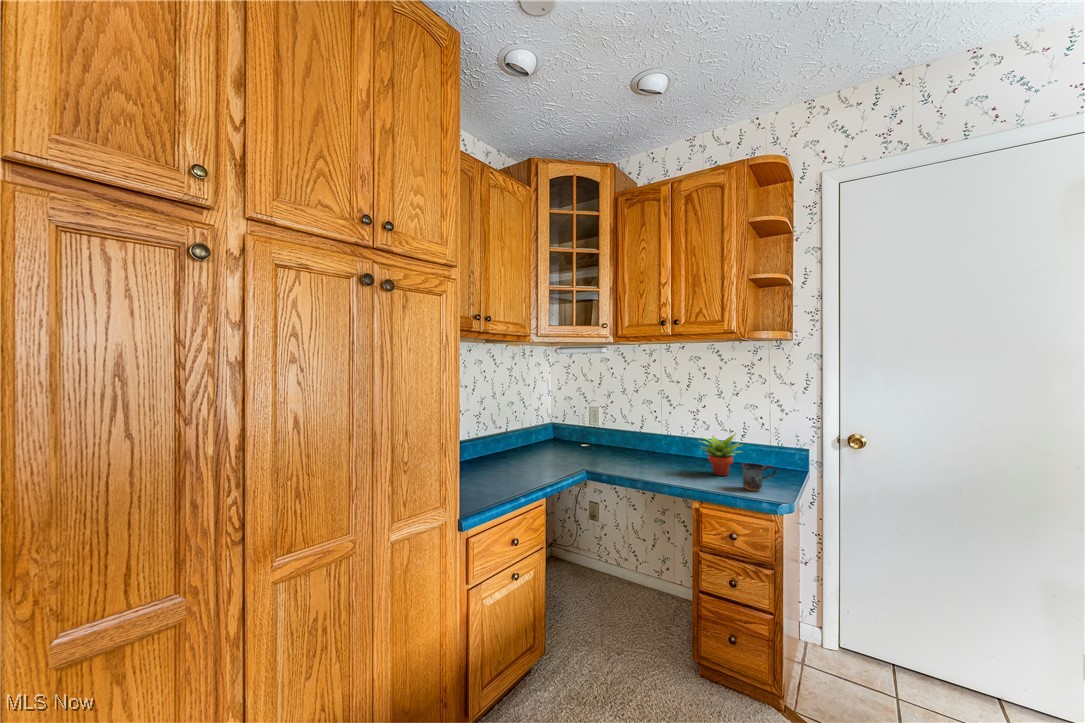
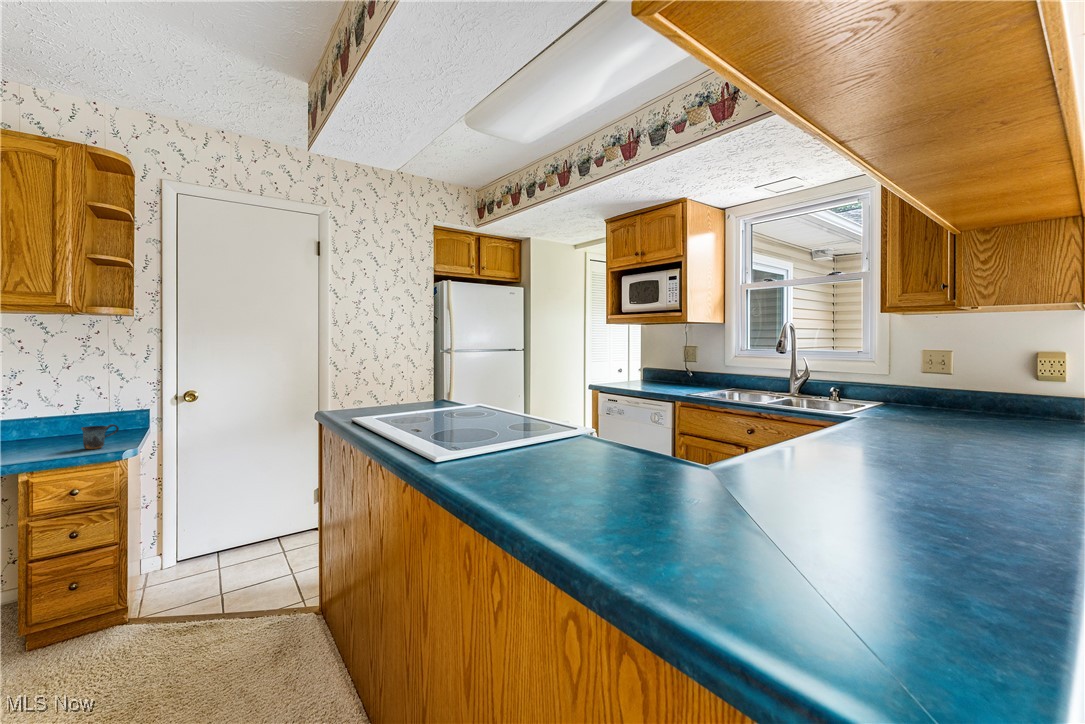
succulent plant: present [703,433,741,476] -> none [21,403,82,446]

